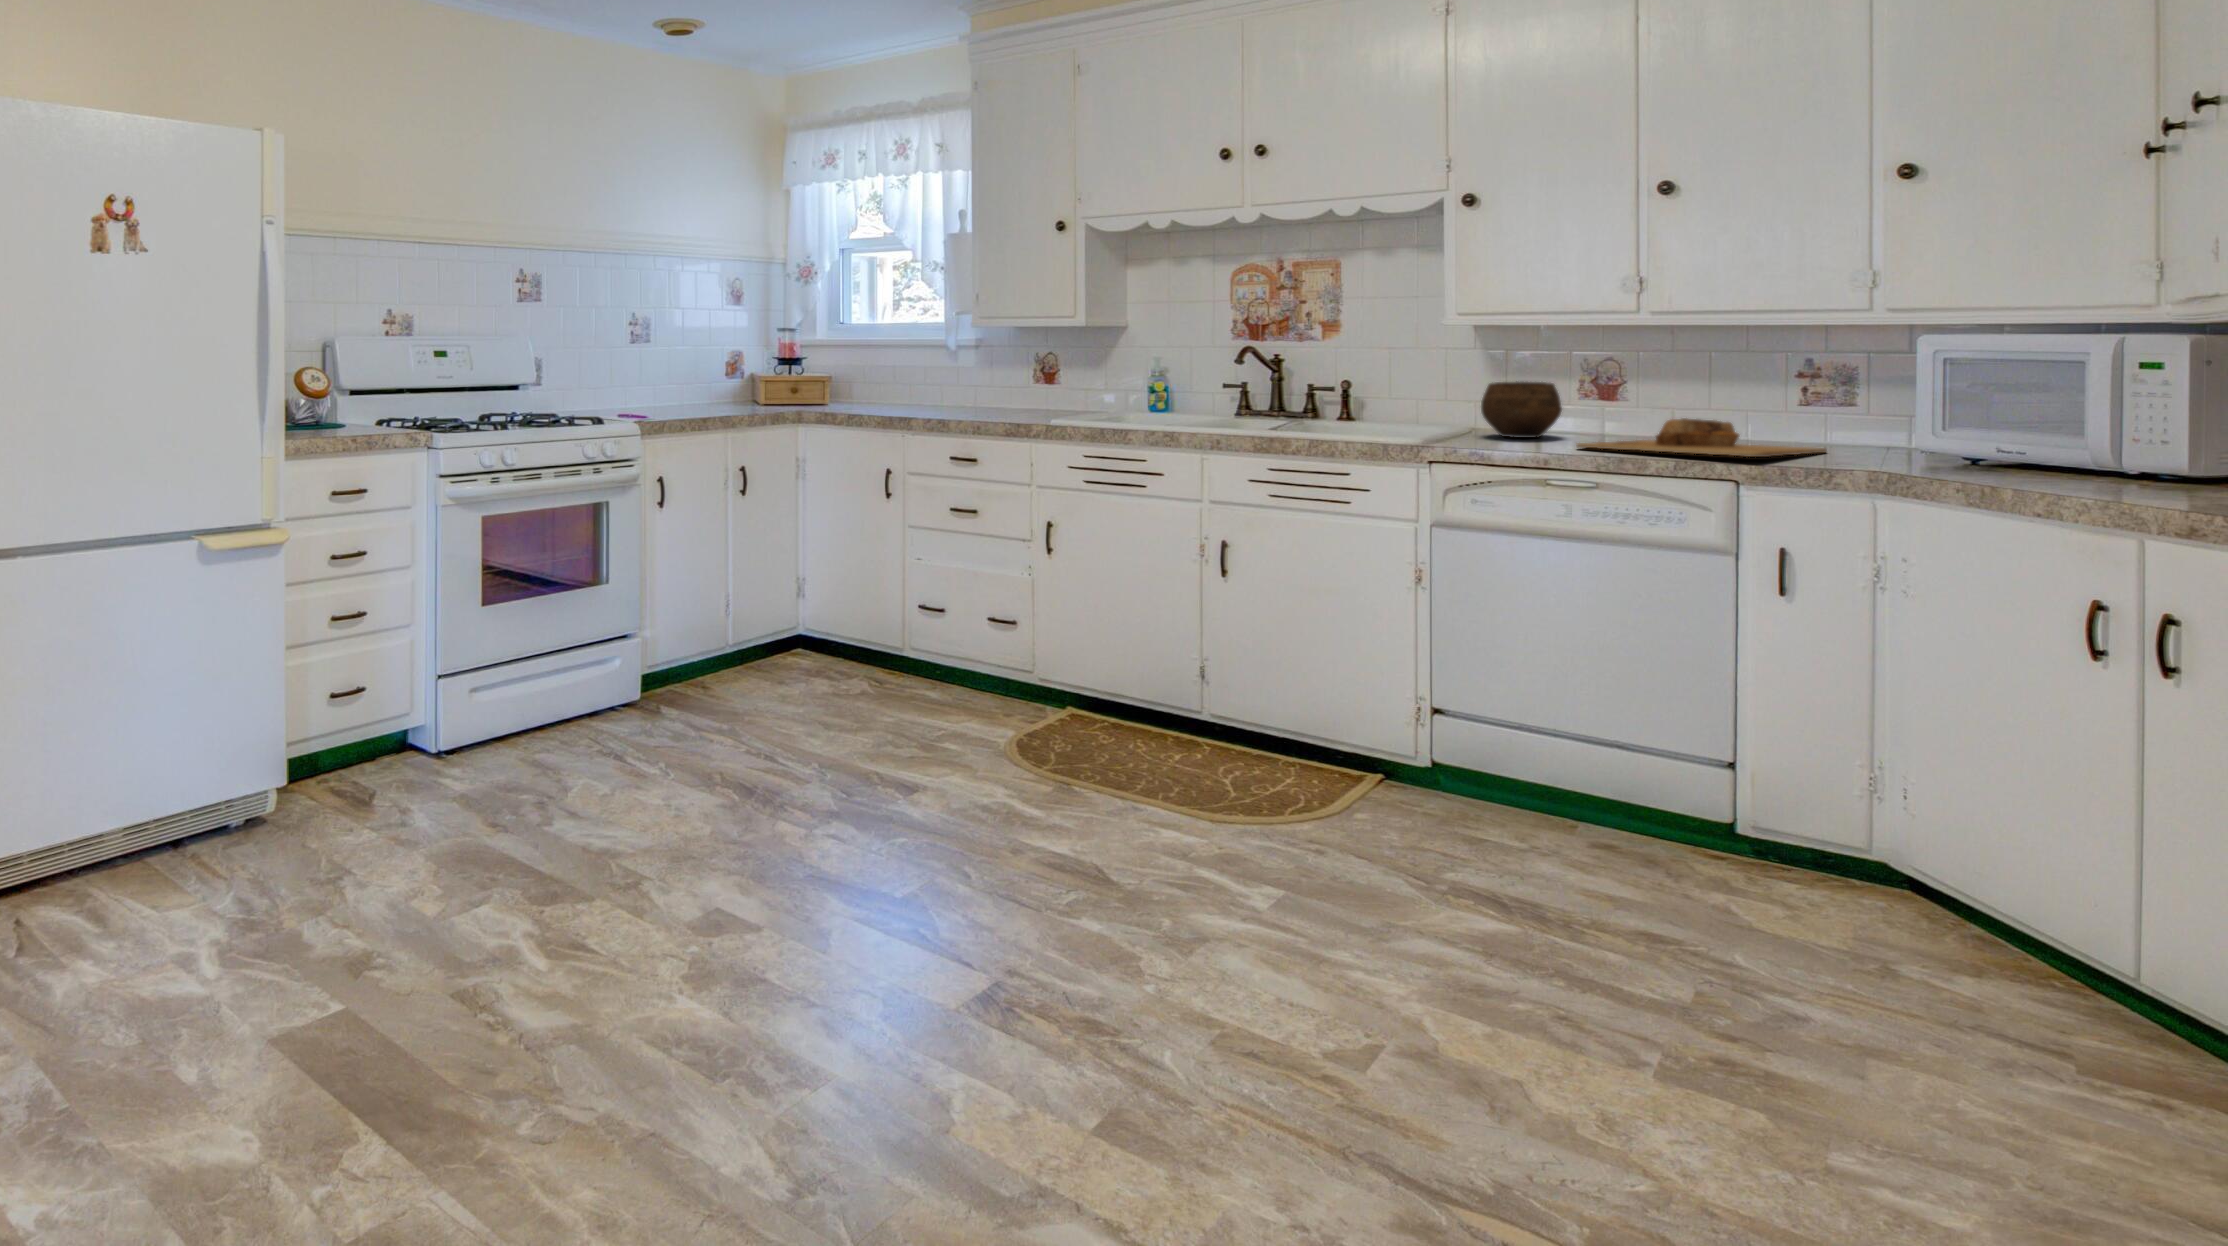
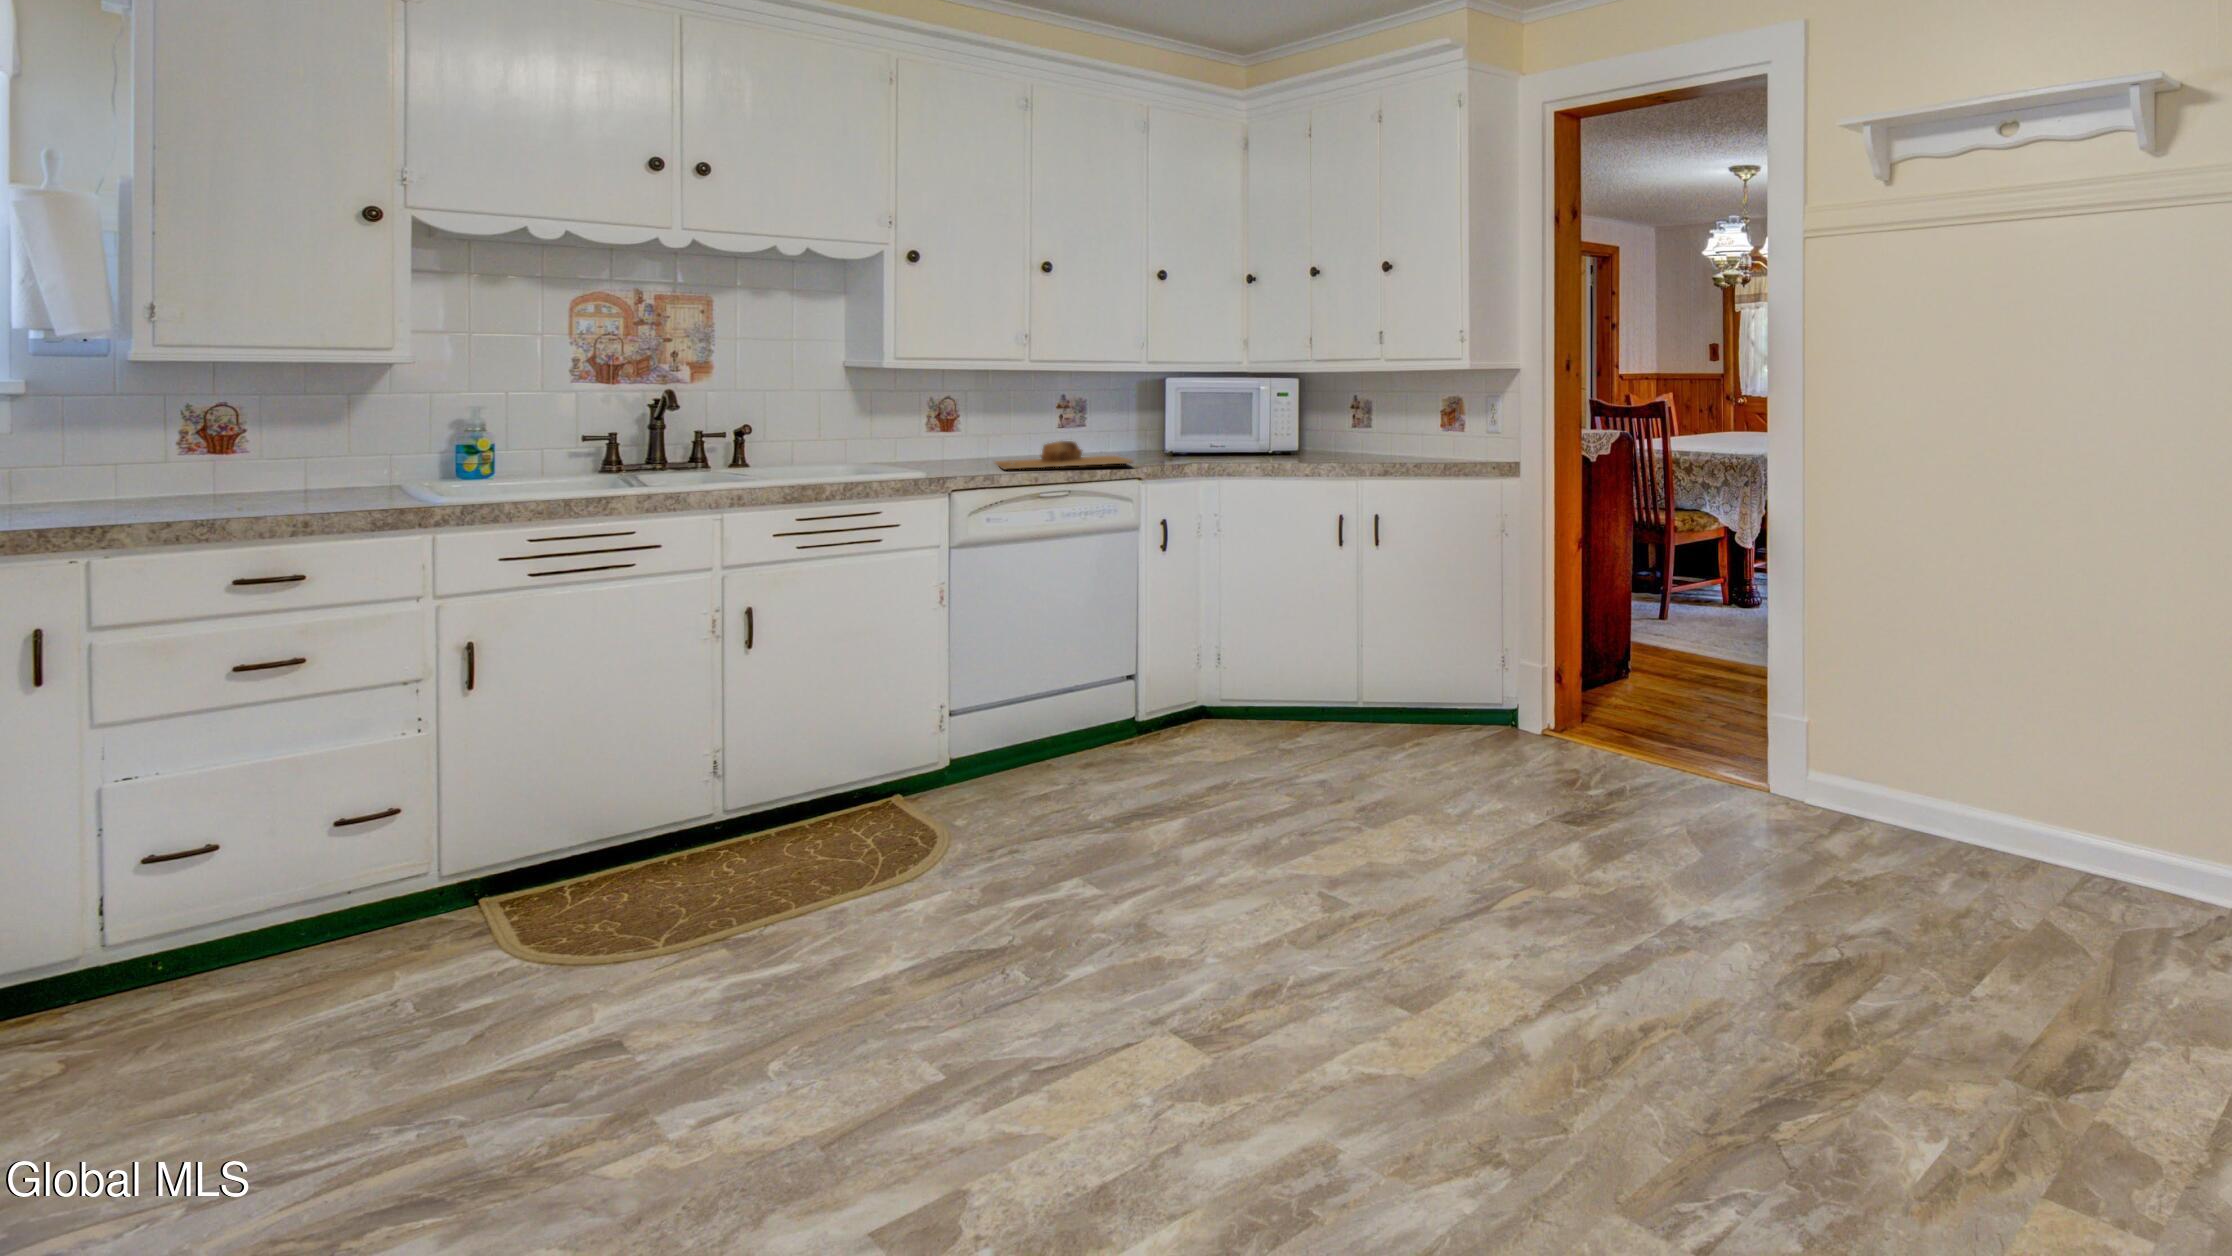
bowl: present [1481,381,1562,438] -> none [886,418,954,468]

